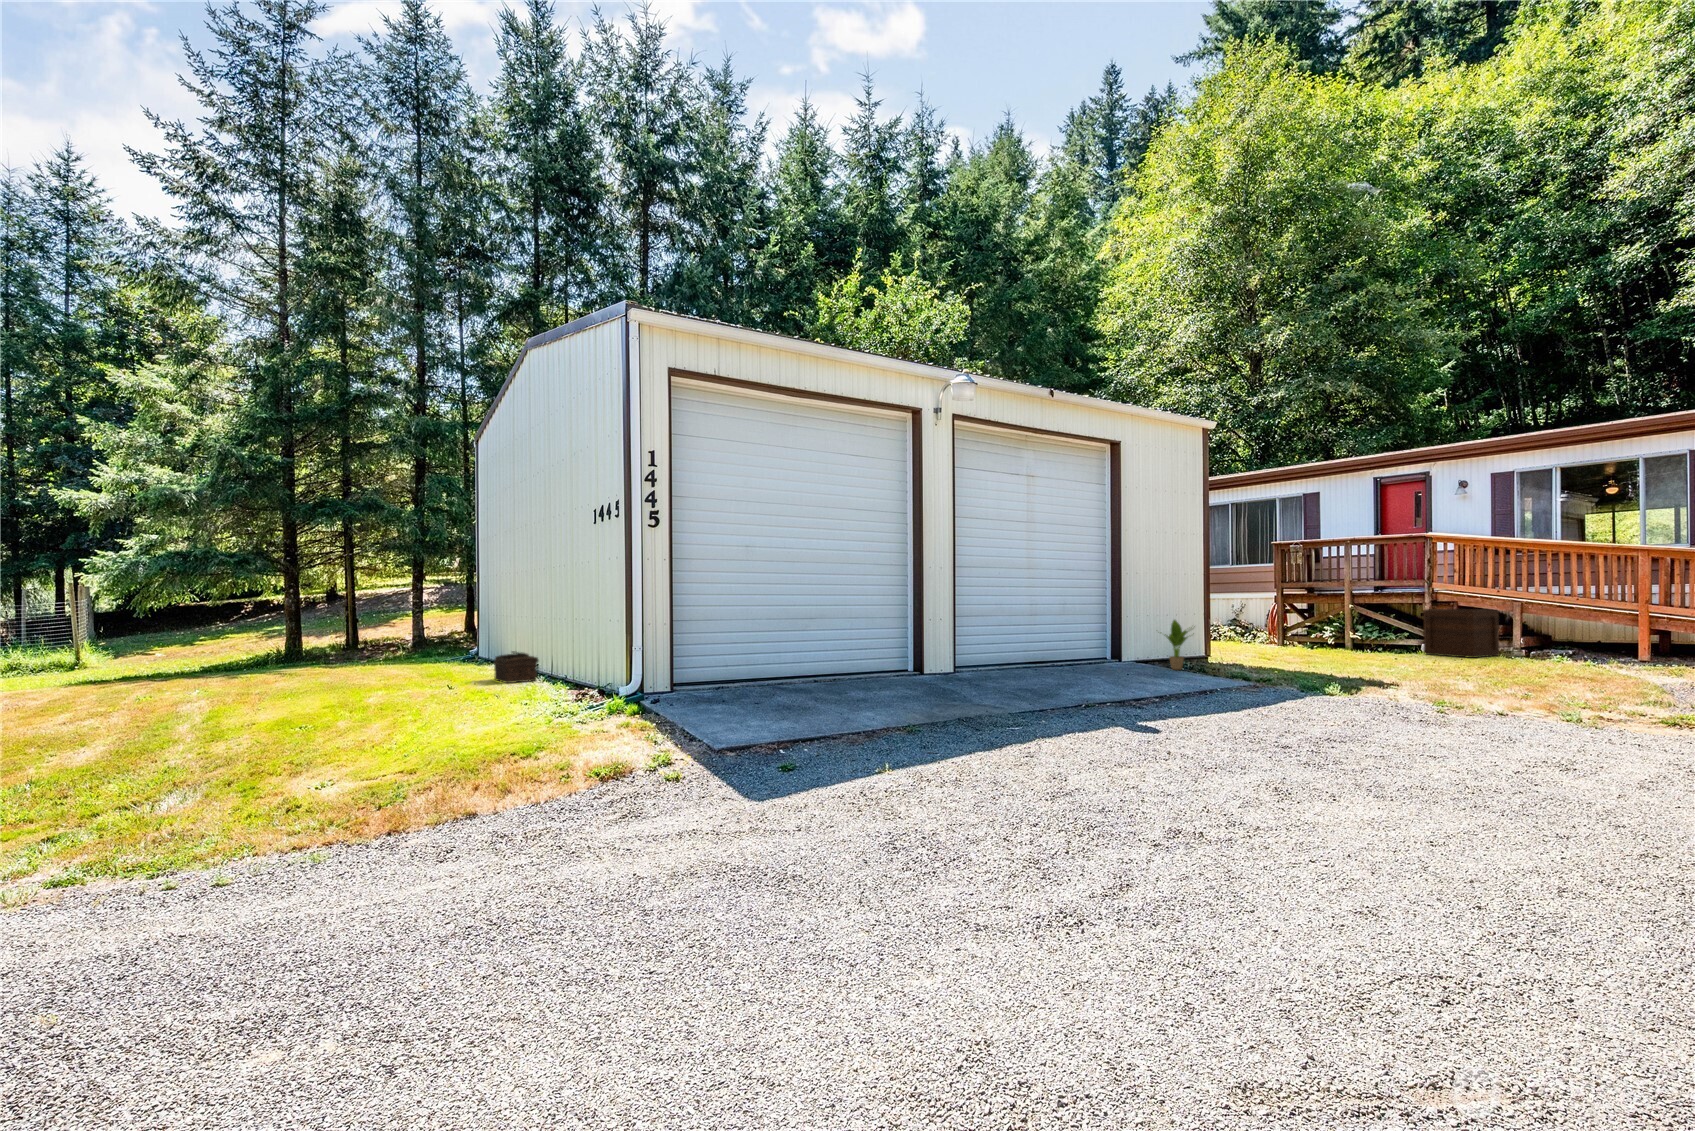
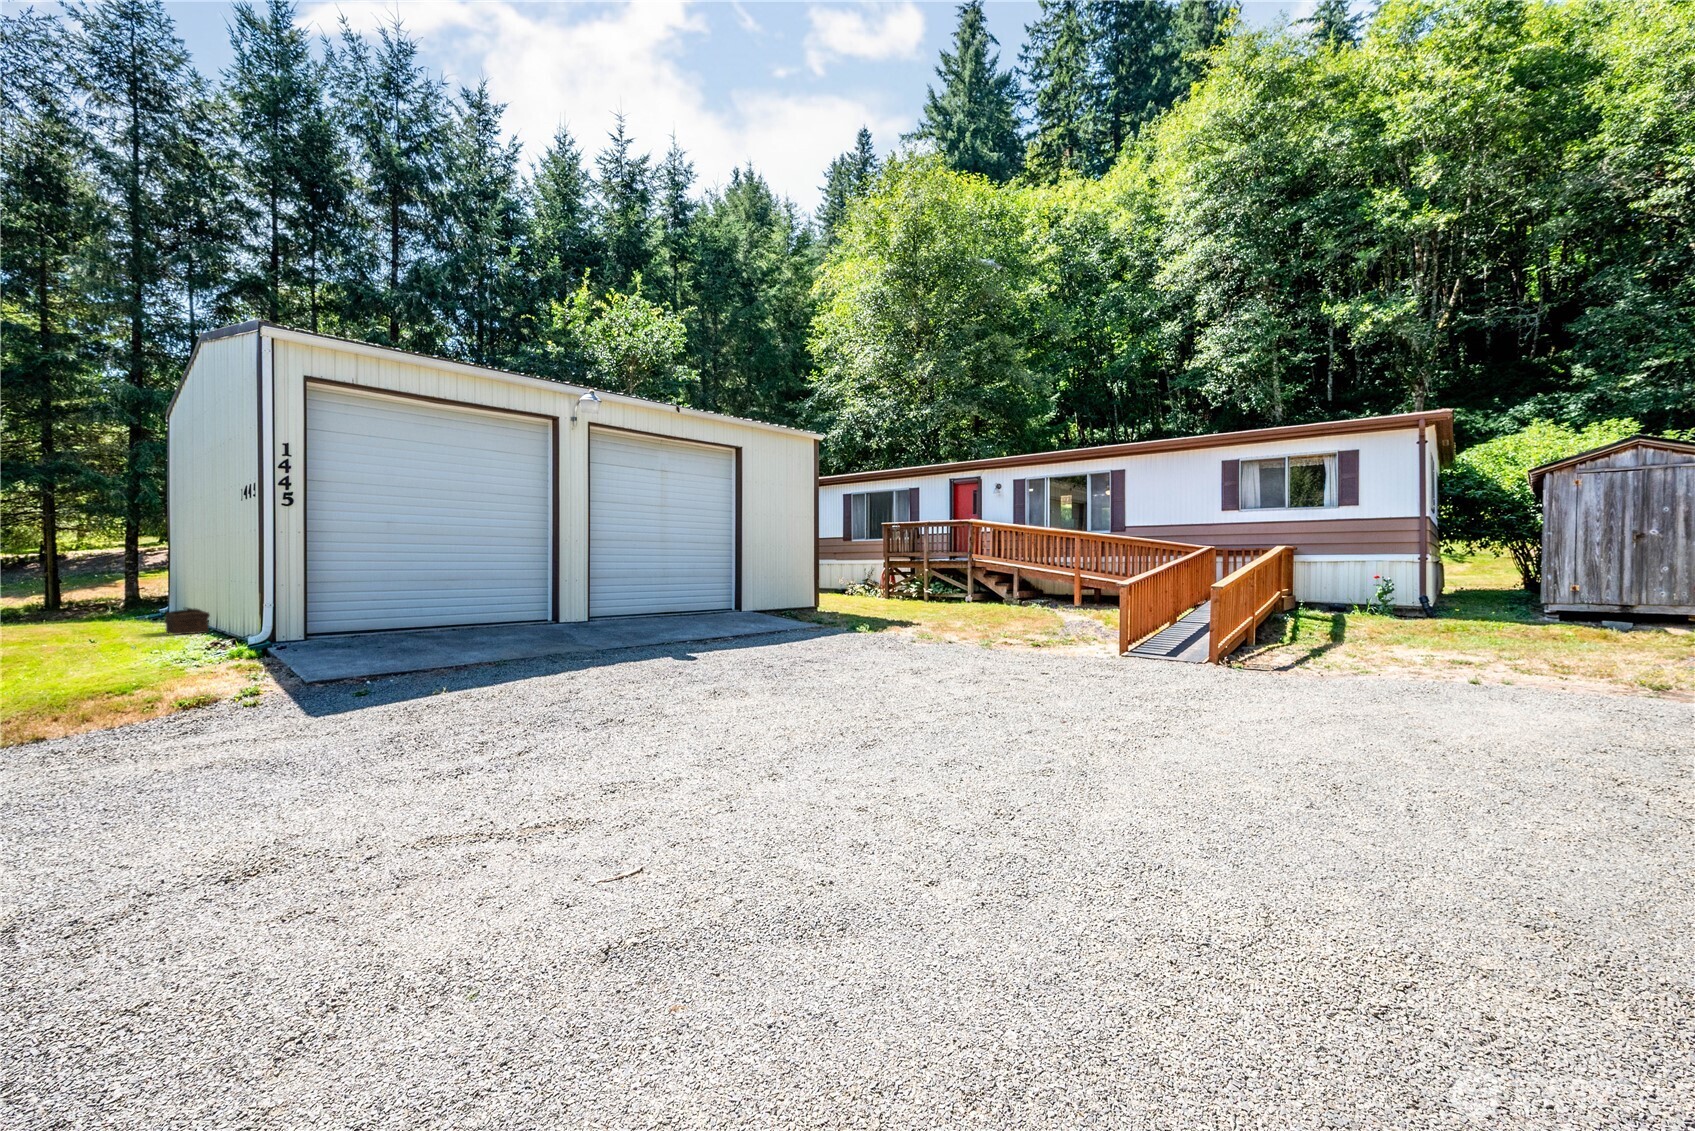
wooden crate: present [1423,609,1499,658] -> none [961,572,1005,606]
potted plant: present [1165,620,1188,670] -> none [763,580,790,616]

